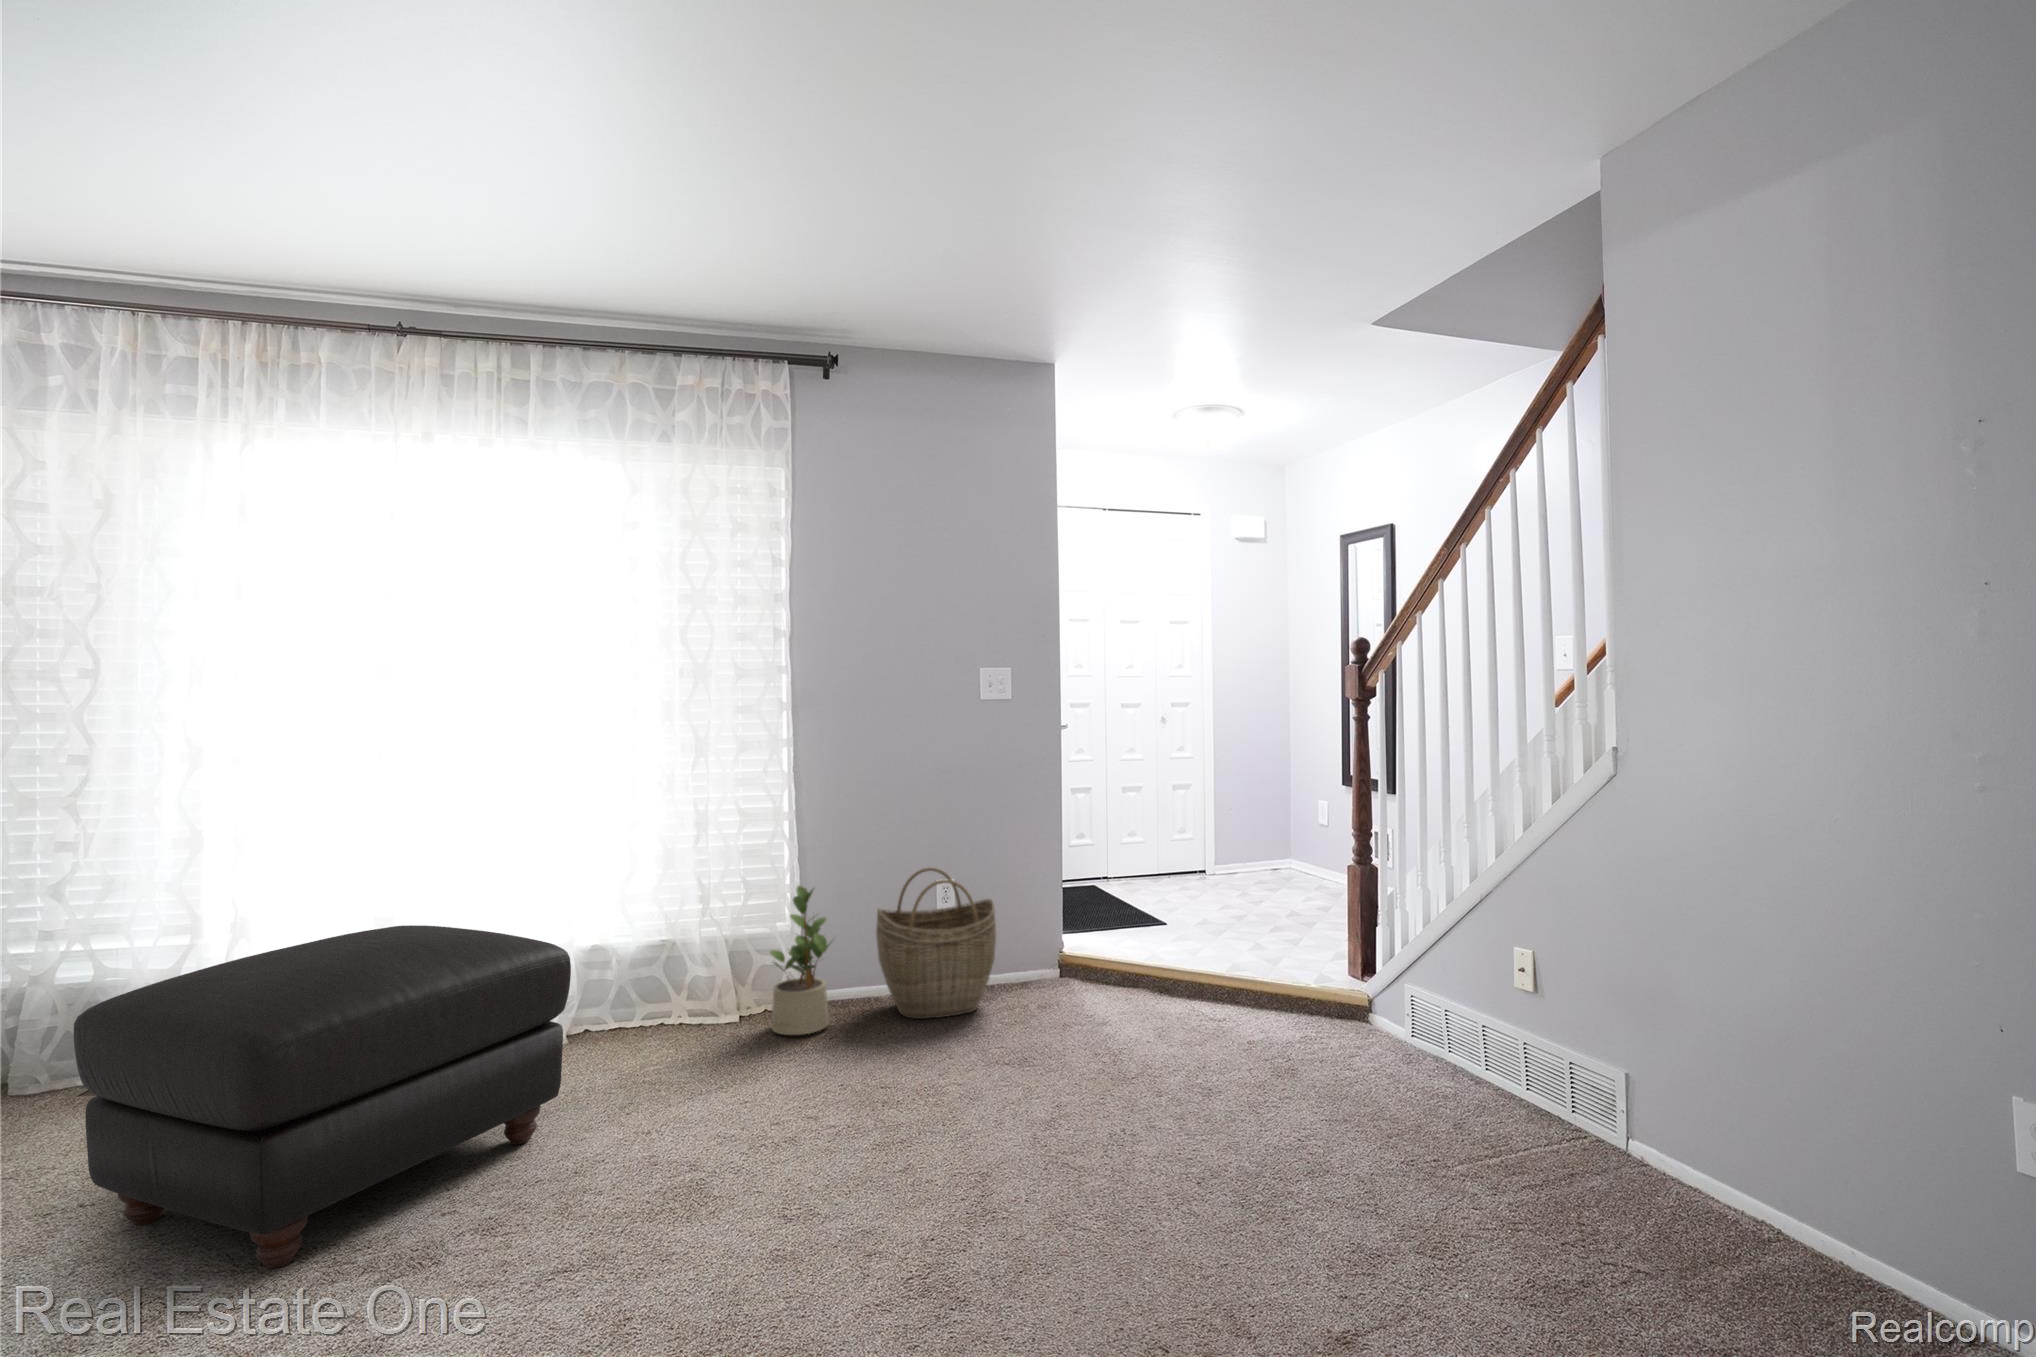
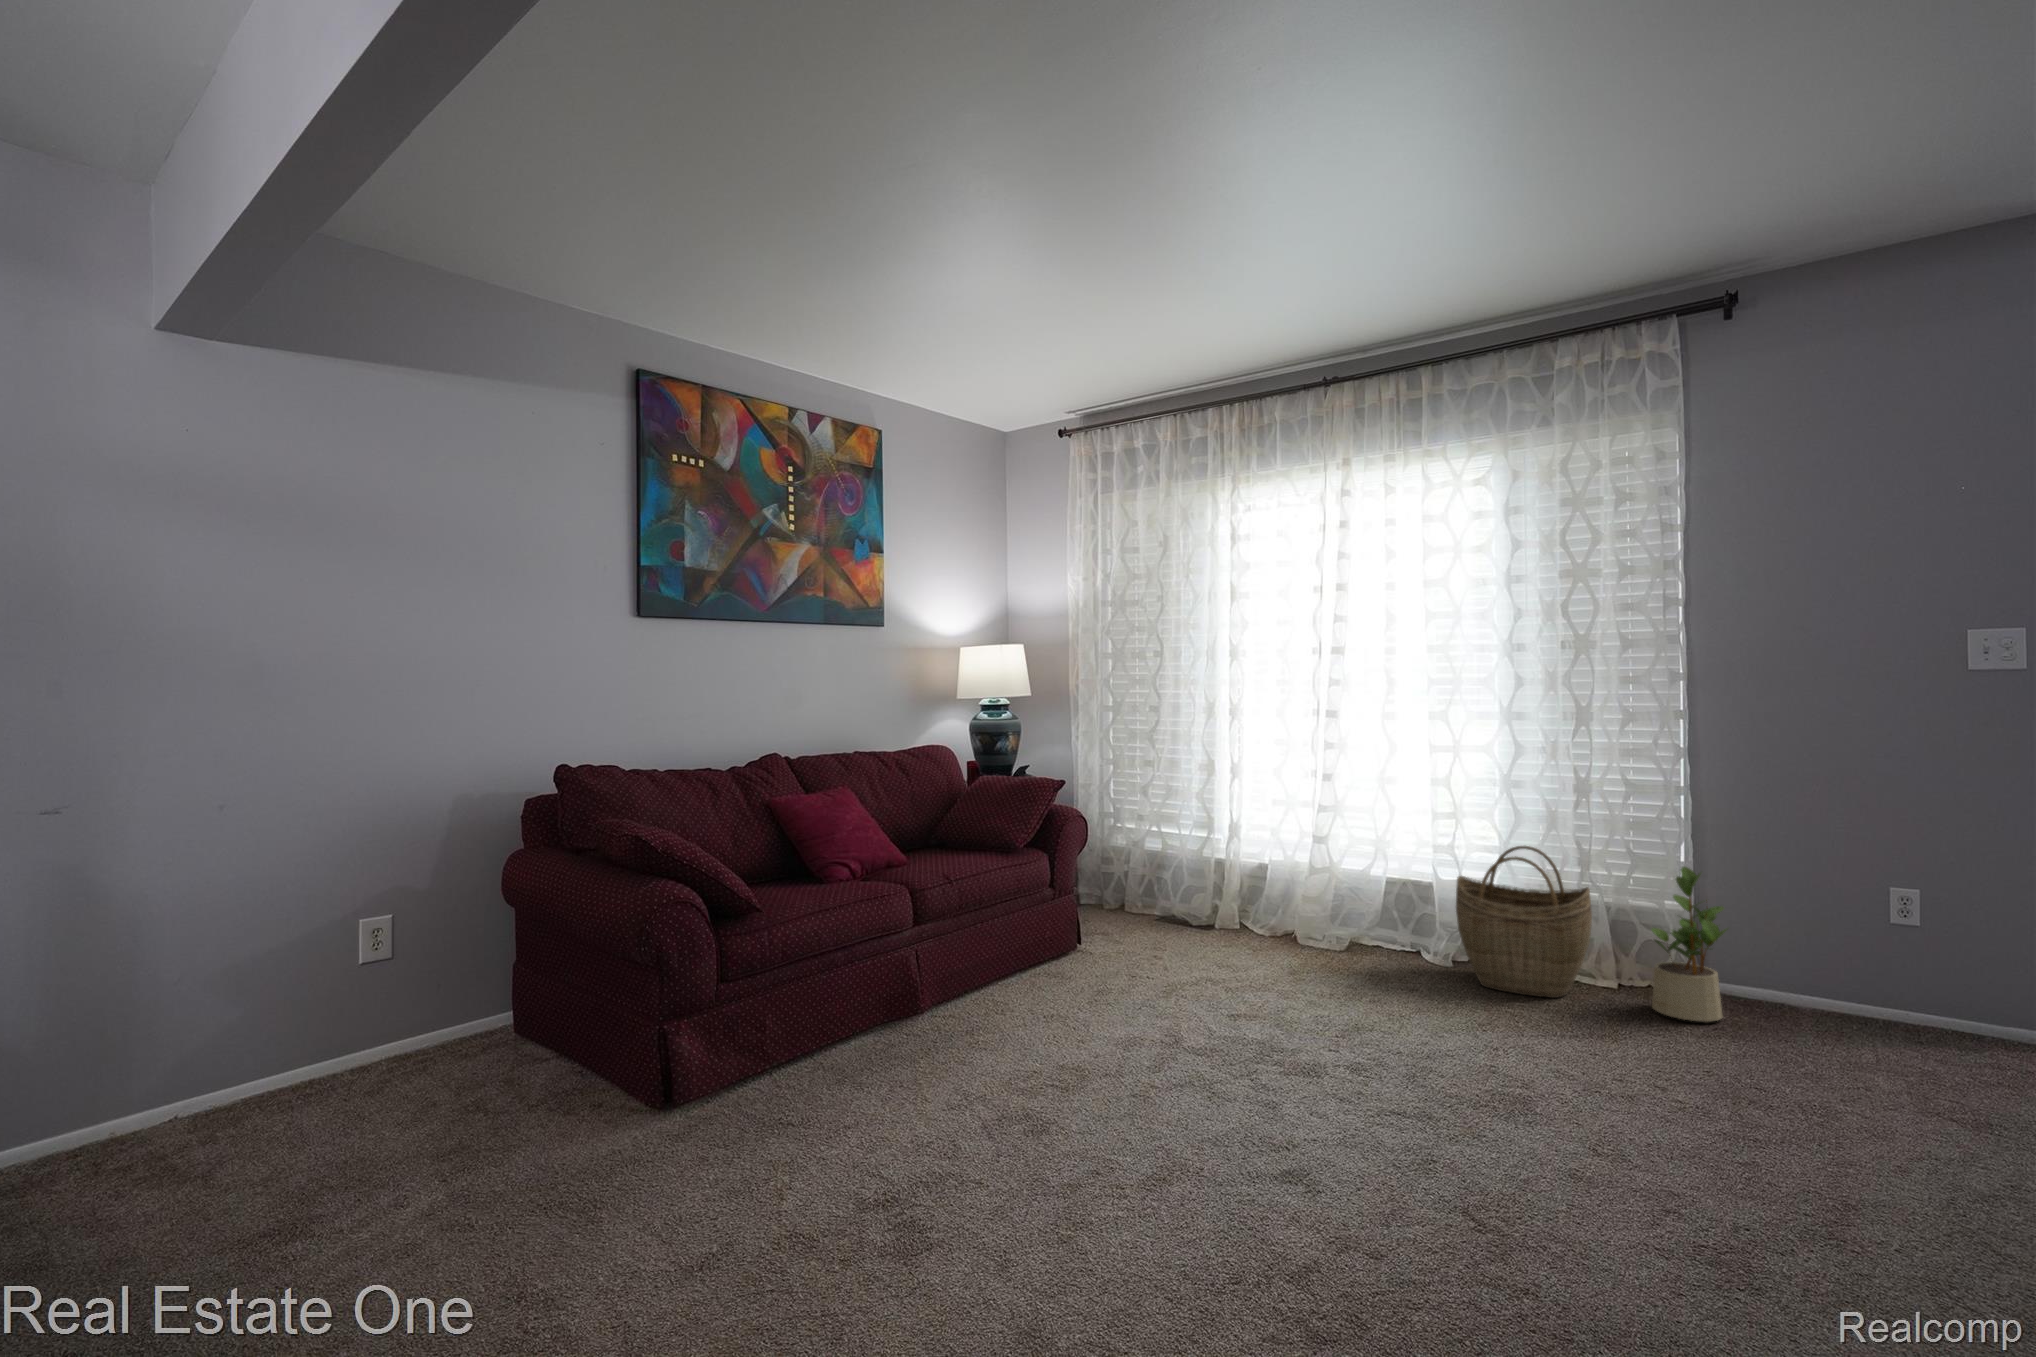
woven basket: present [876,868,996,1019] -> present [1456,846,1592,998]
ottoman: present [74,925,571,1268] -> none [1140,839,1433,1041]

